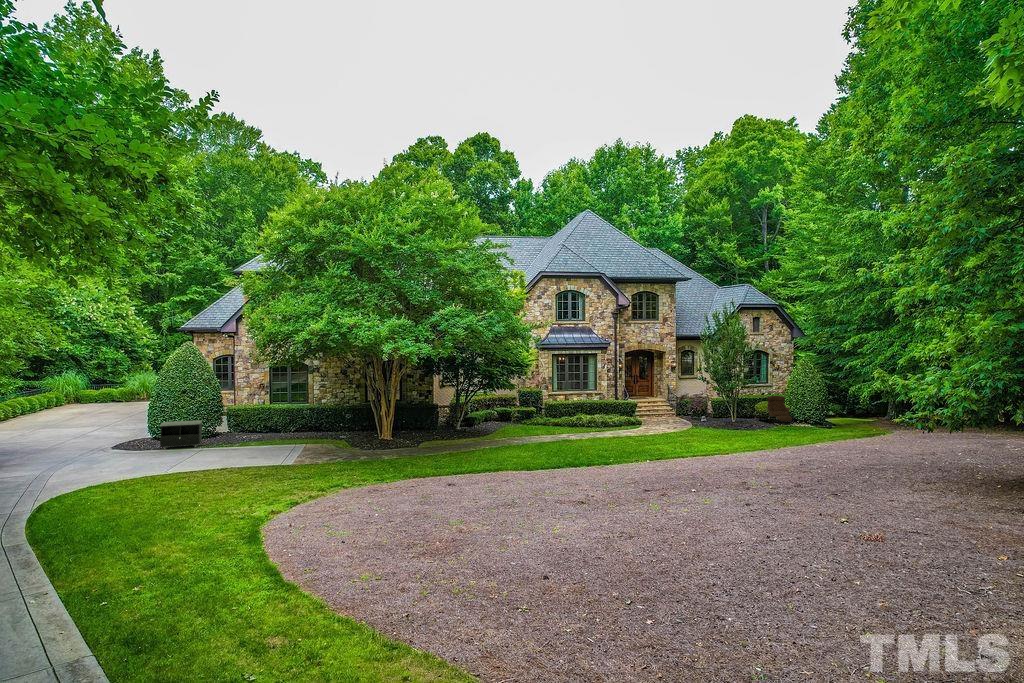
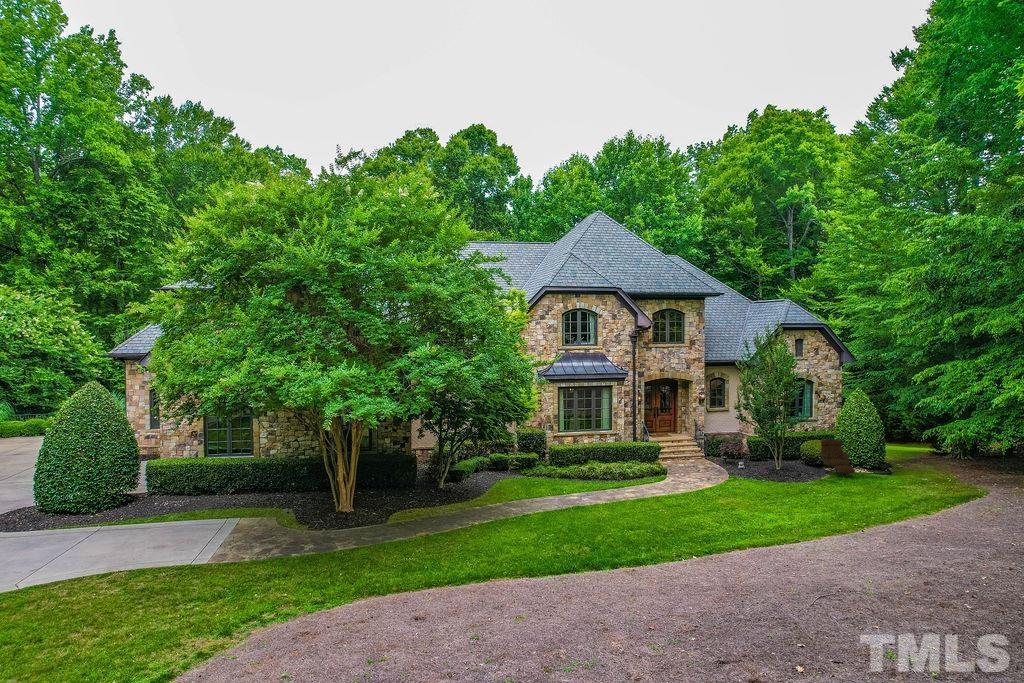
storage bench: present [160,420,202,449] -> none [45,485,107,527]

